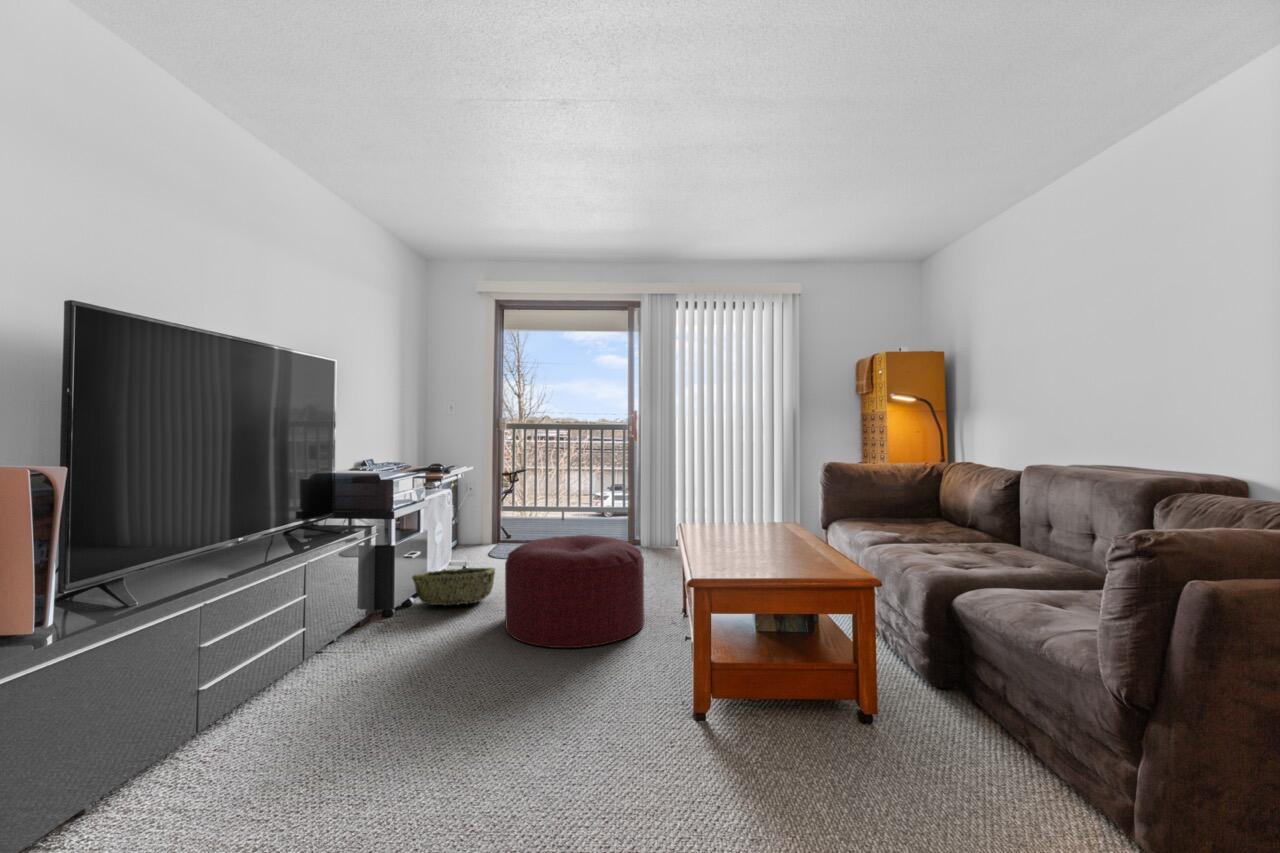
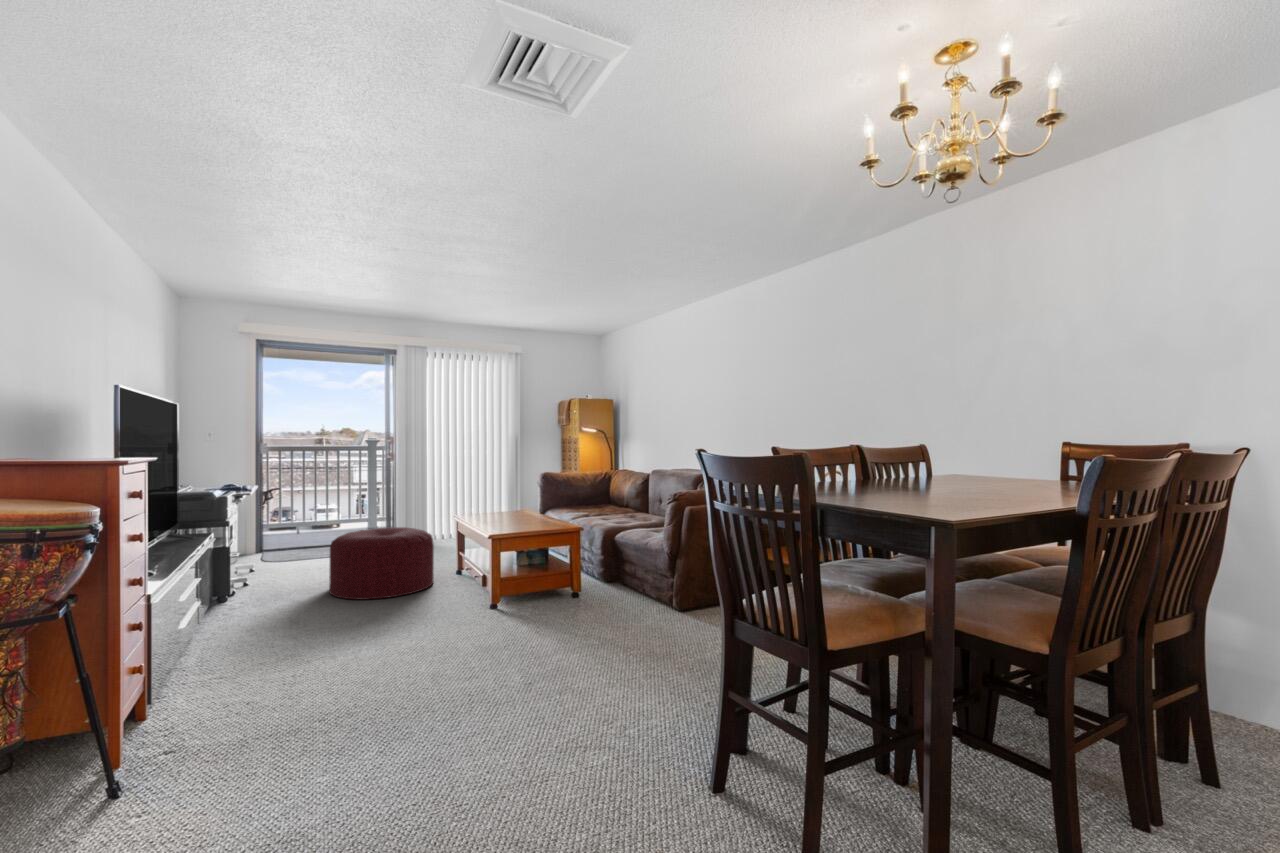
woven basket: present [412,568,495,605] -> none [236,560,305,591]

